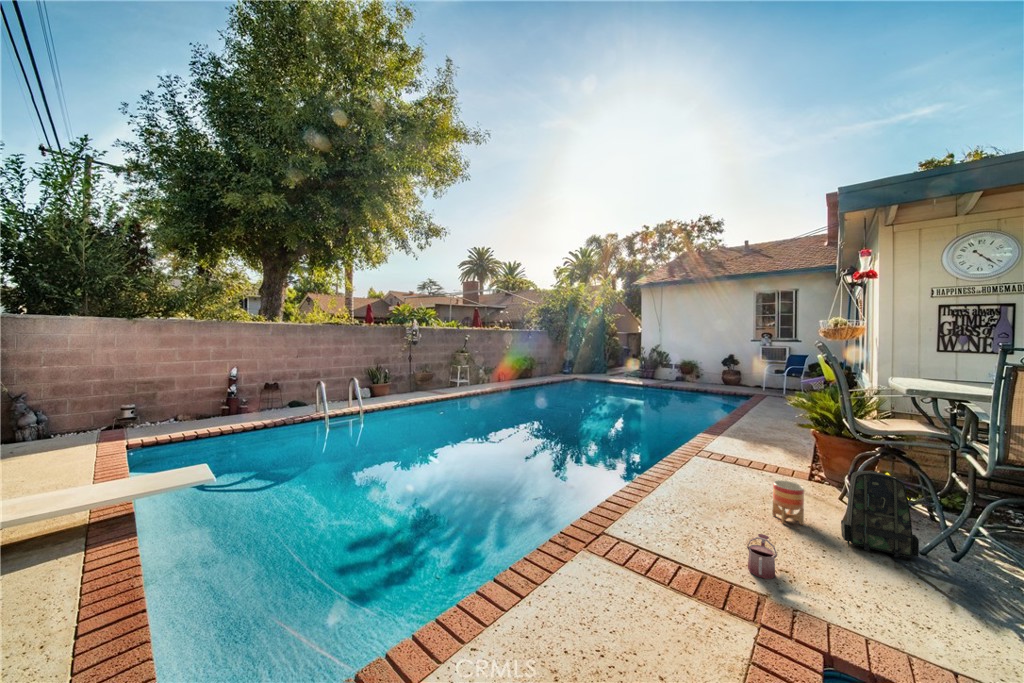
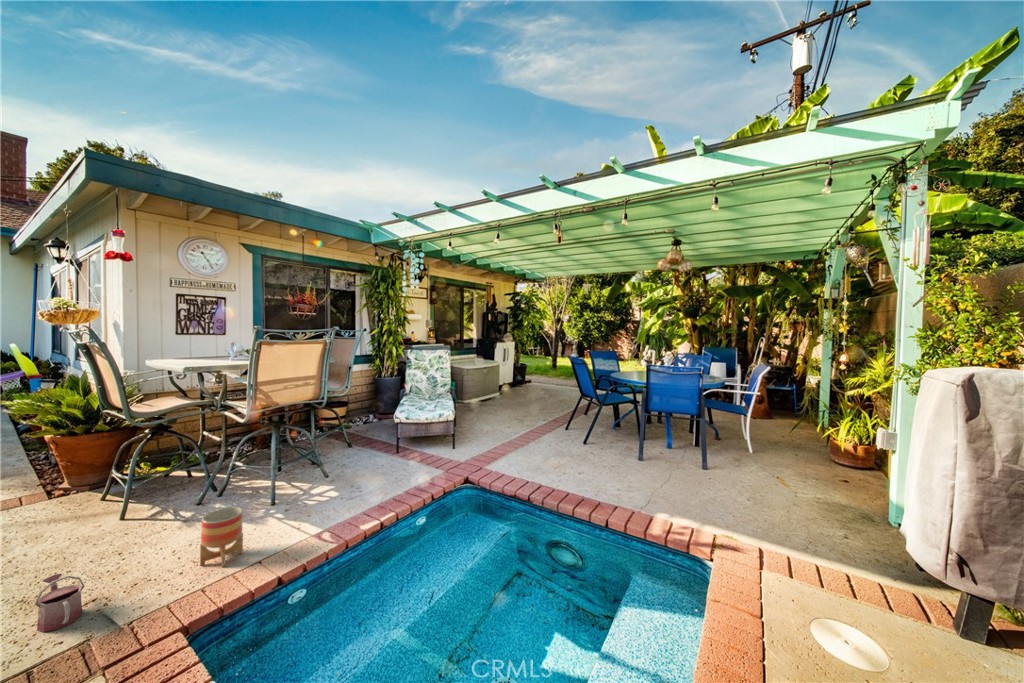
backpack: present [841,471,919,558] -> none [130,450,202,534]
planter: present [772,481,804,525] -> present [200,507,243,567]

